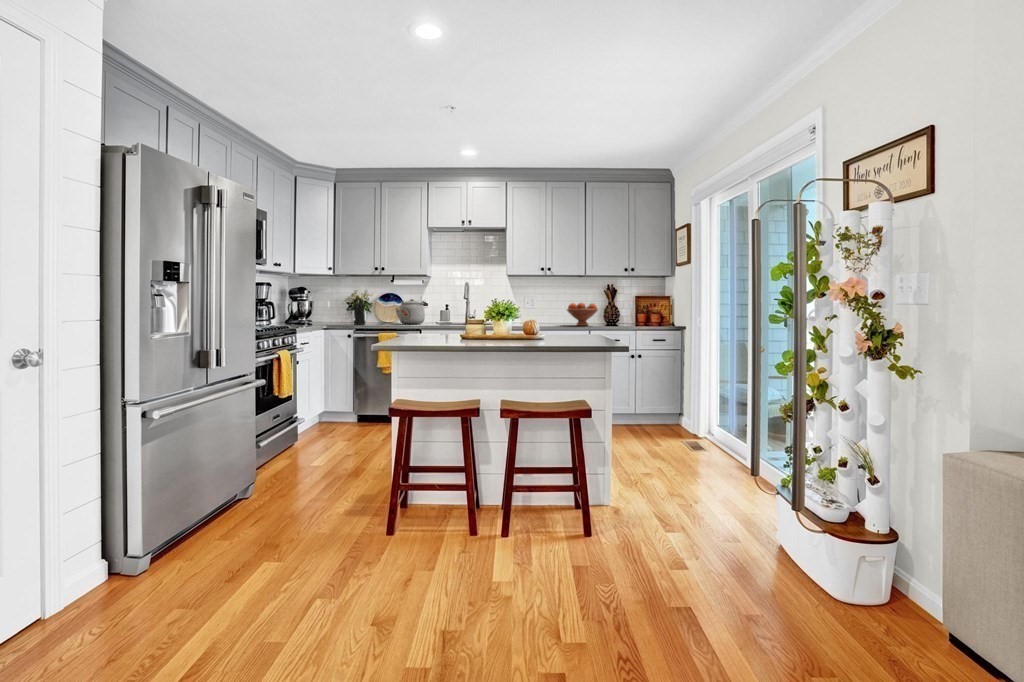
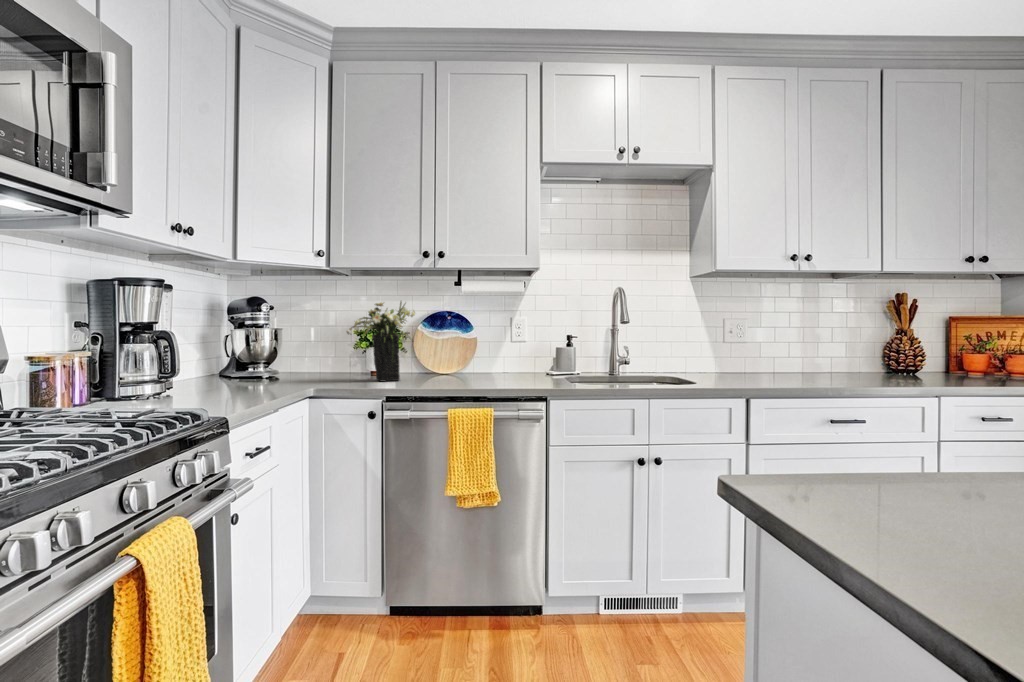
kettle: present [396,299,428,324] -> none [461,323,530,377]
fruit bowl: present [567,303,598,326] -> none [855,331,939,383]

